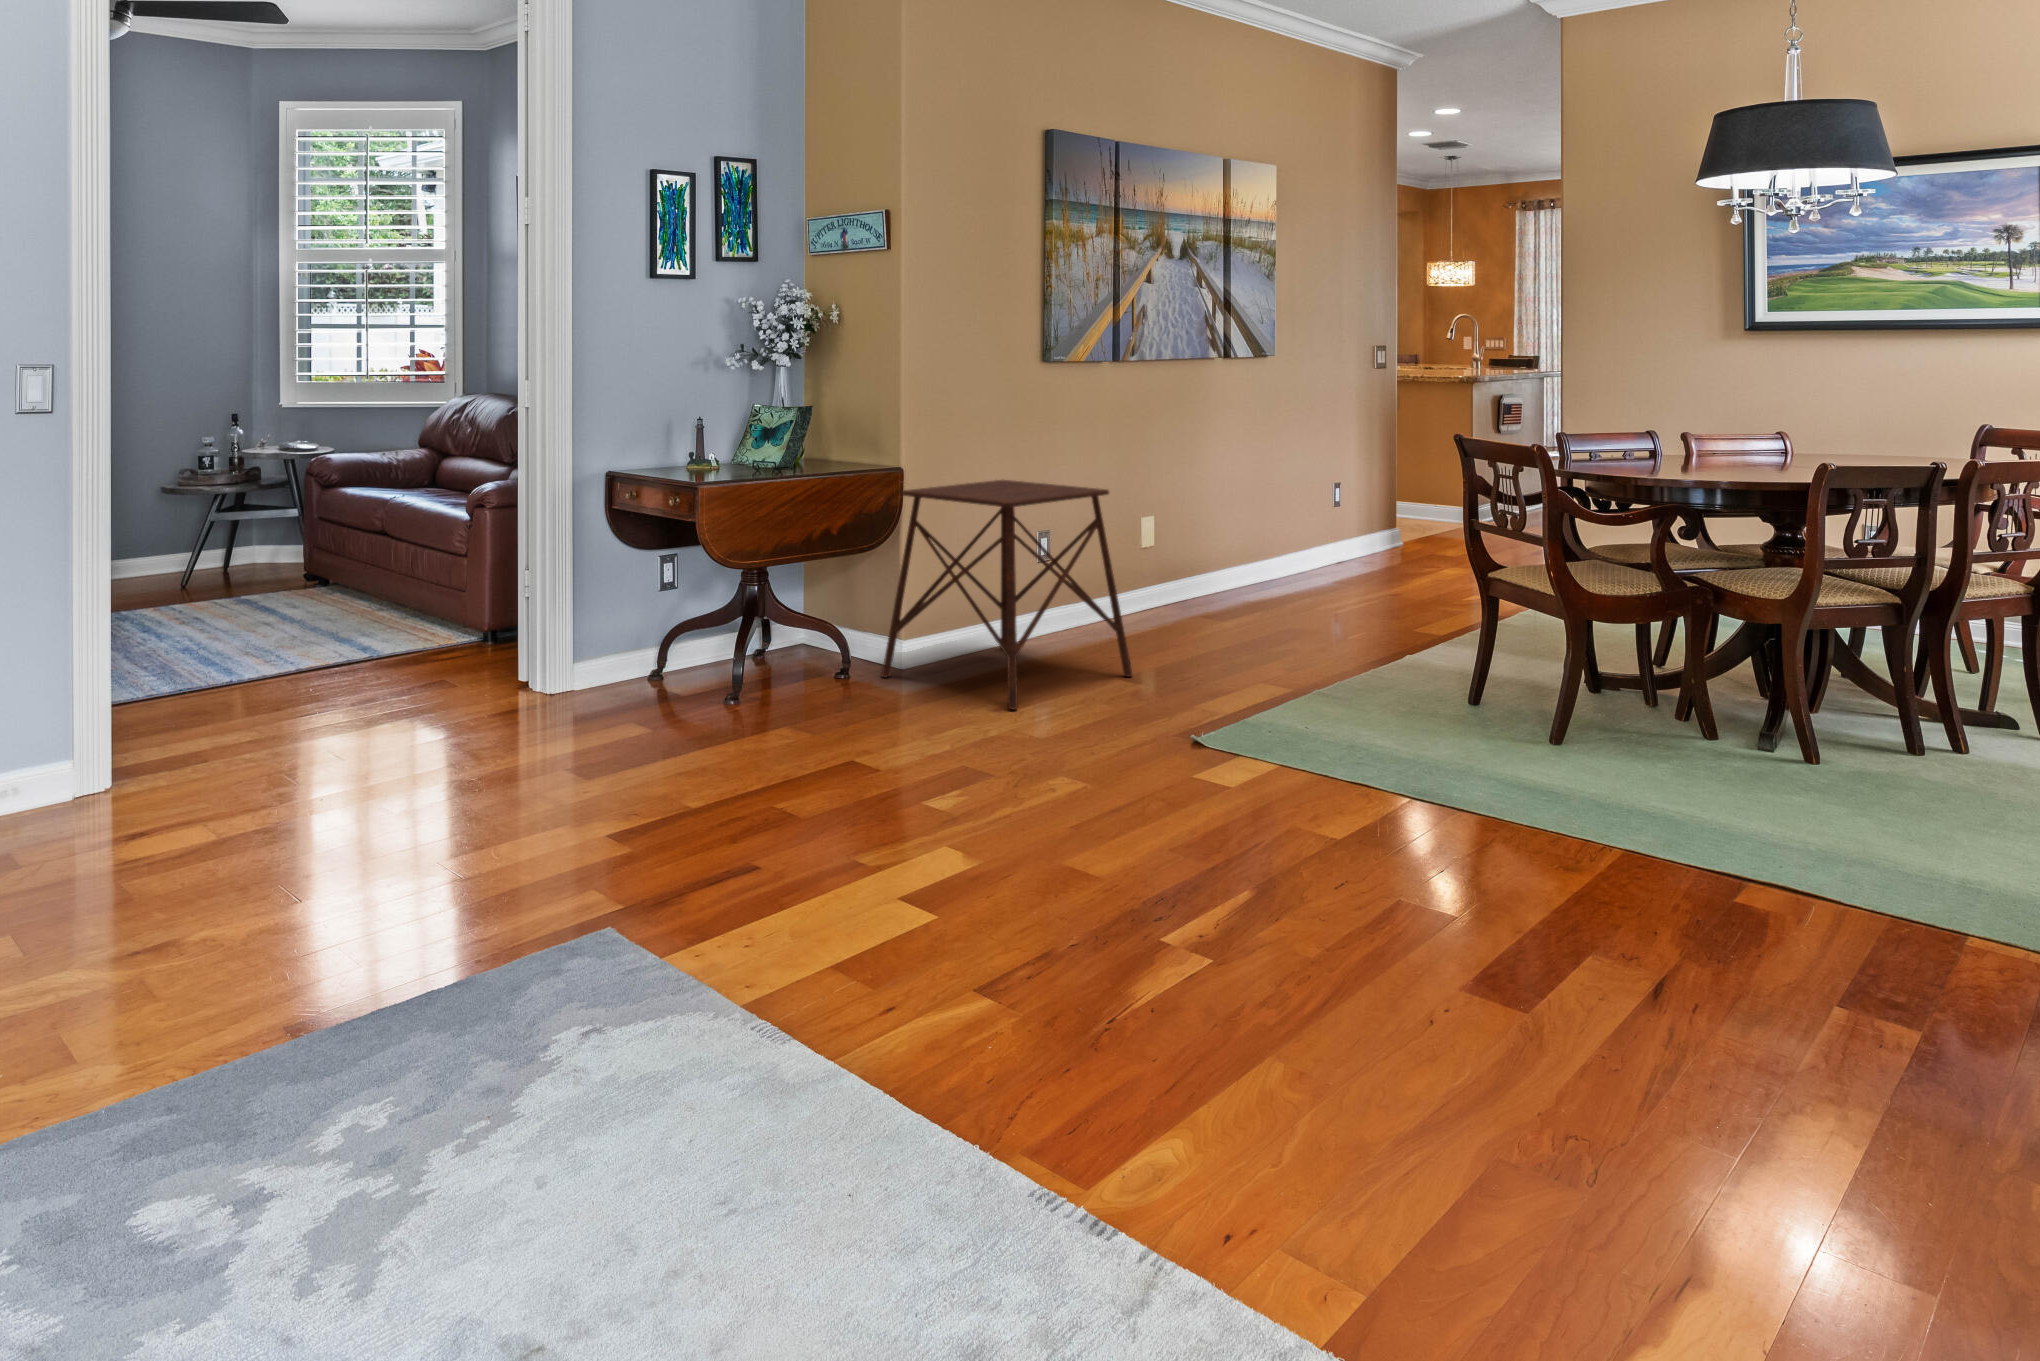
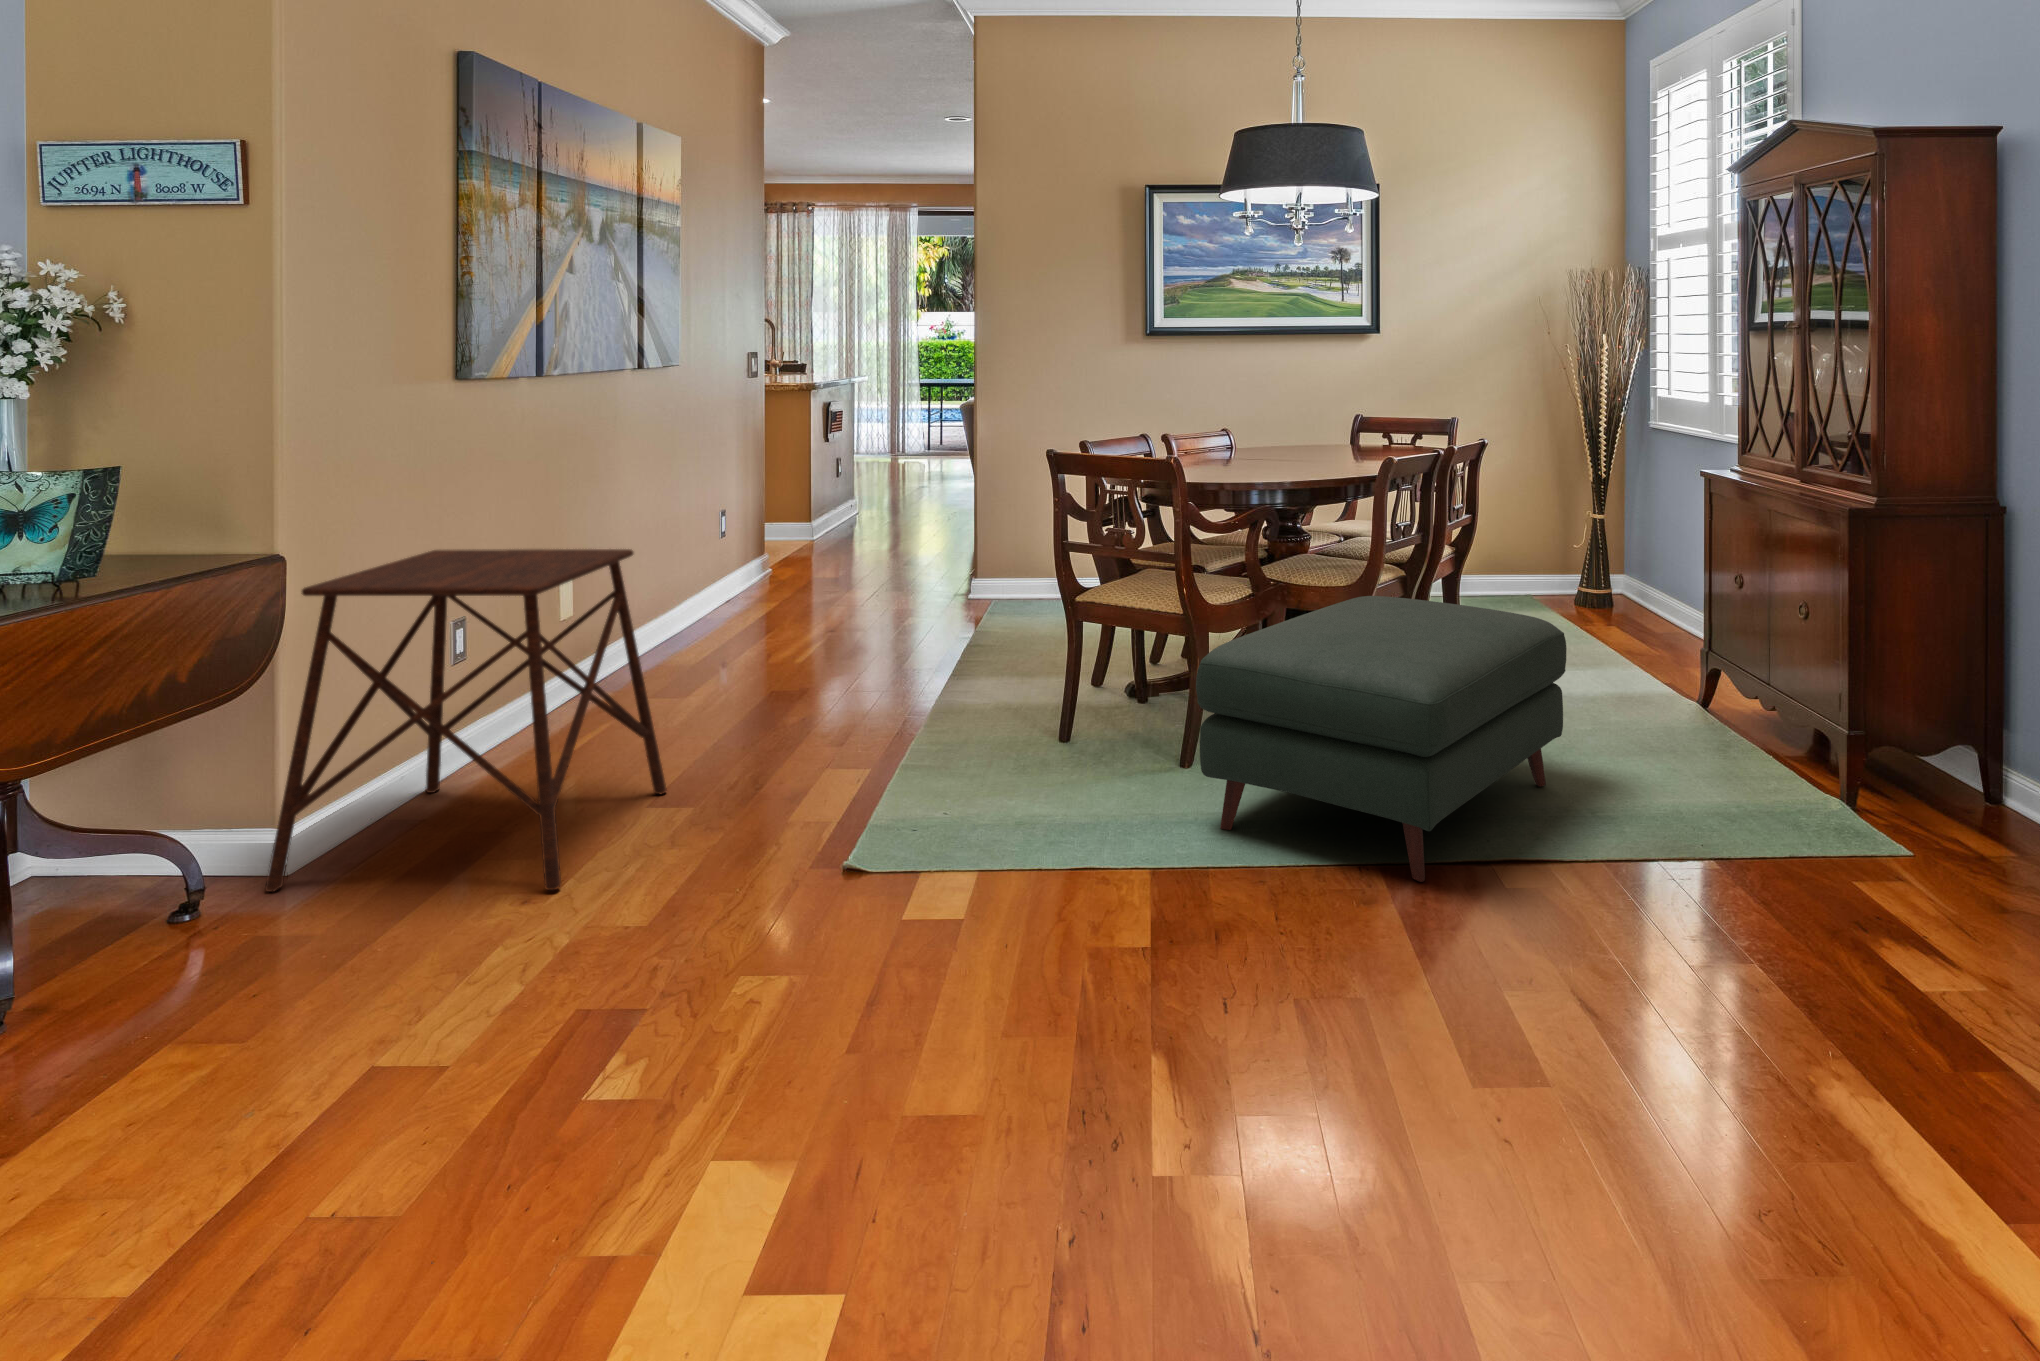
ottoman: none [1491,606,1967,864] -> present [1196,596,1567,882]

